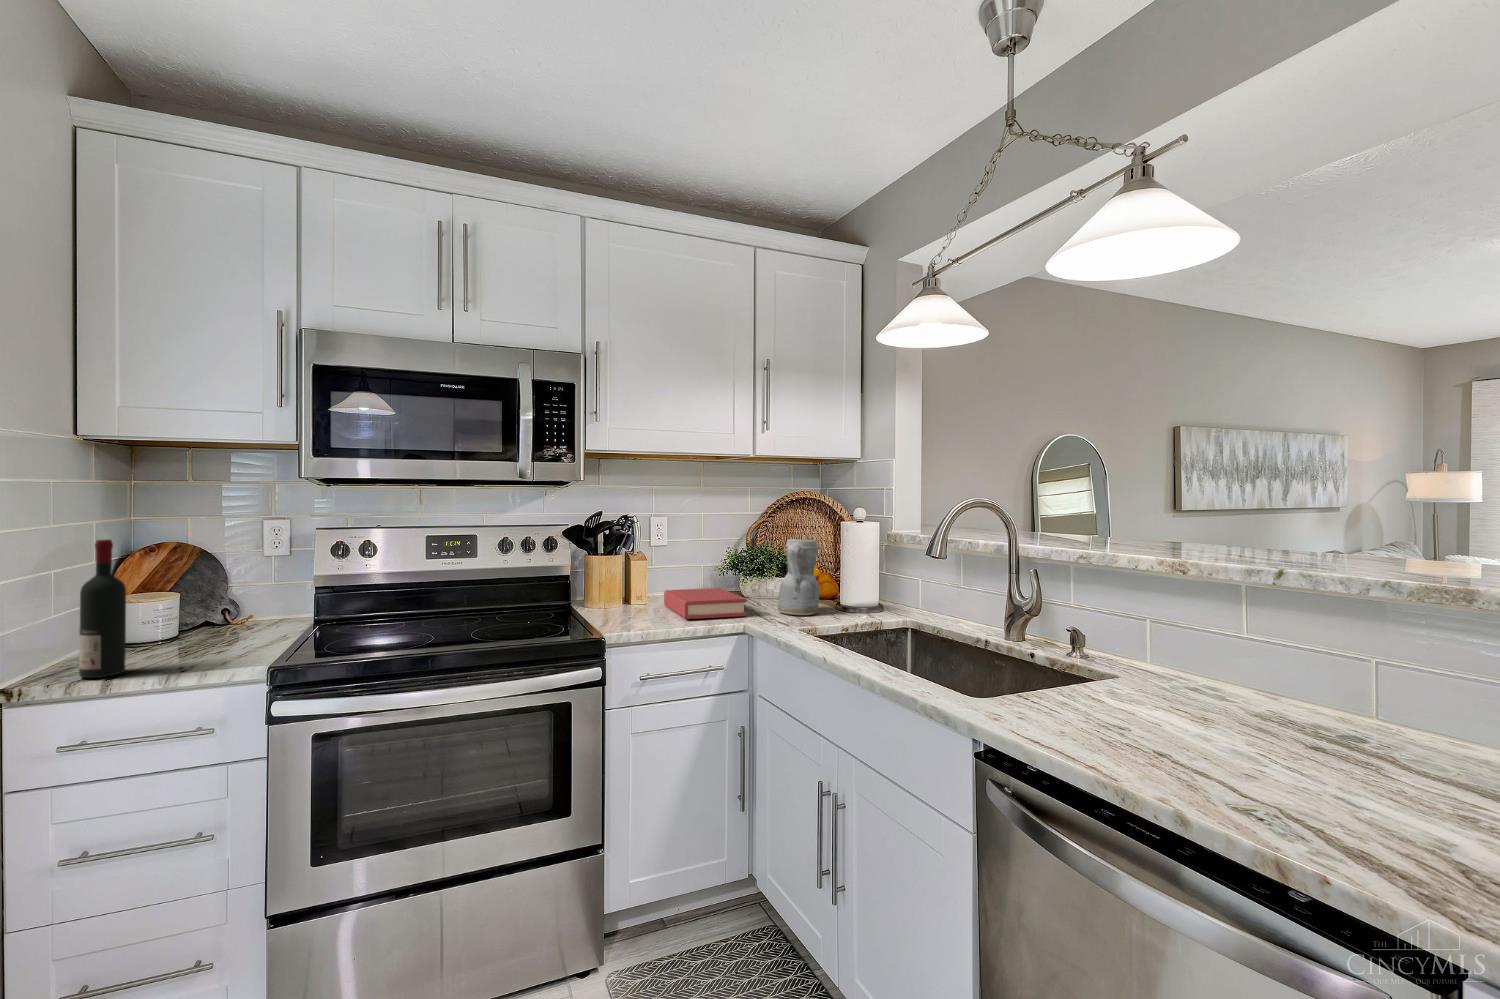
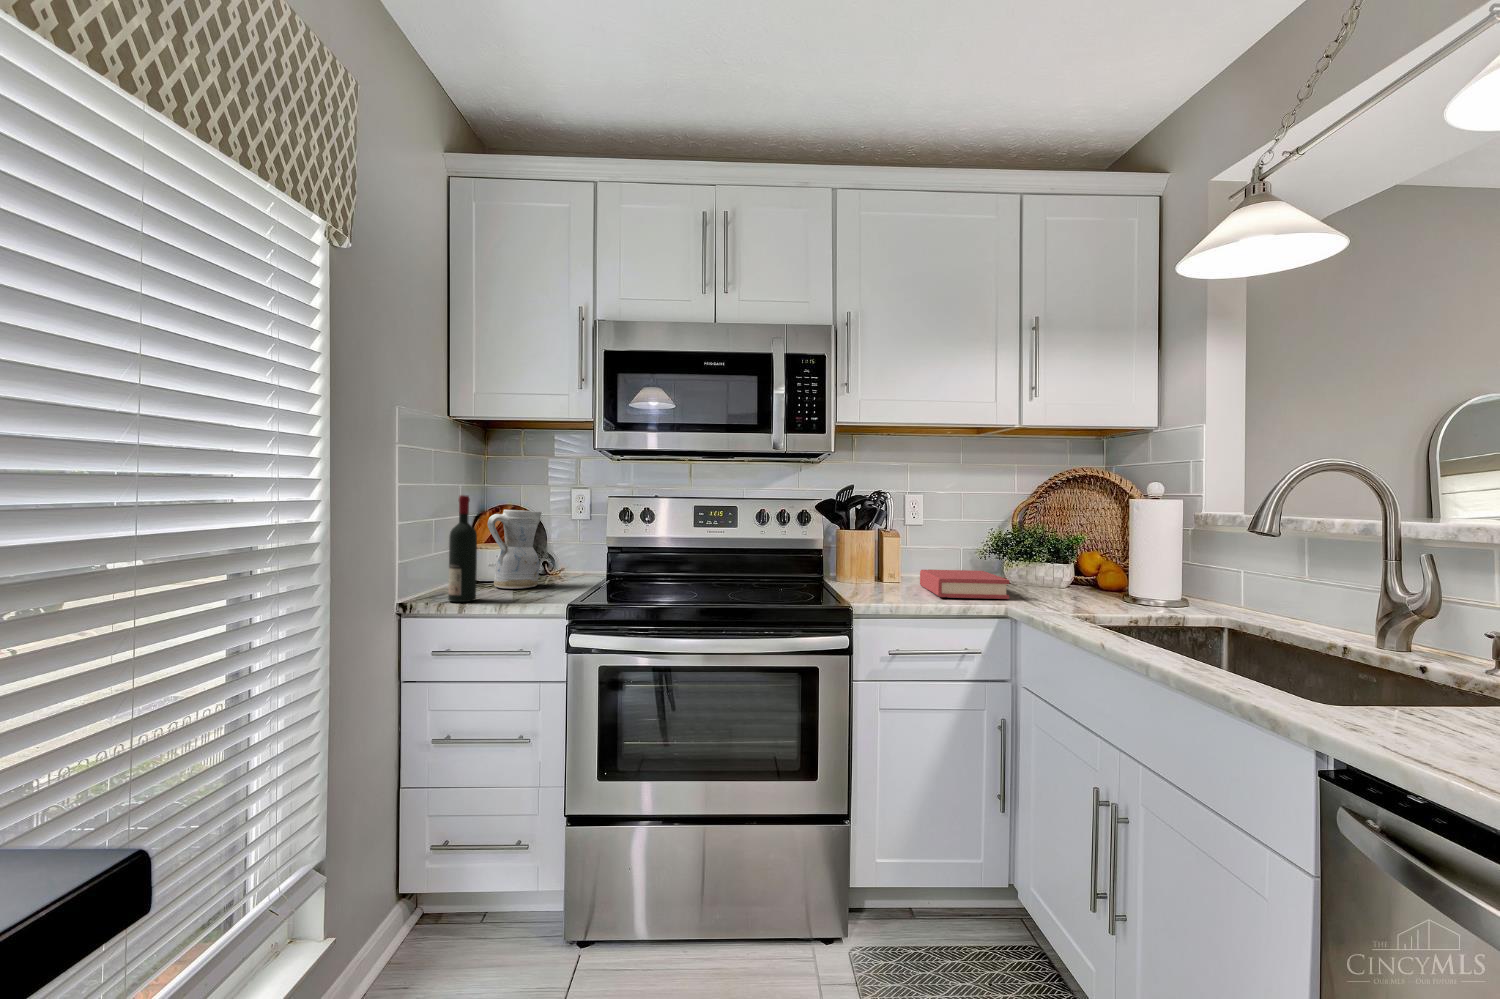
ceramic pitcher: present [778,539,819,615] -> present [488,510,542,589]

